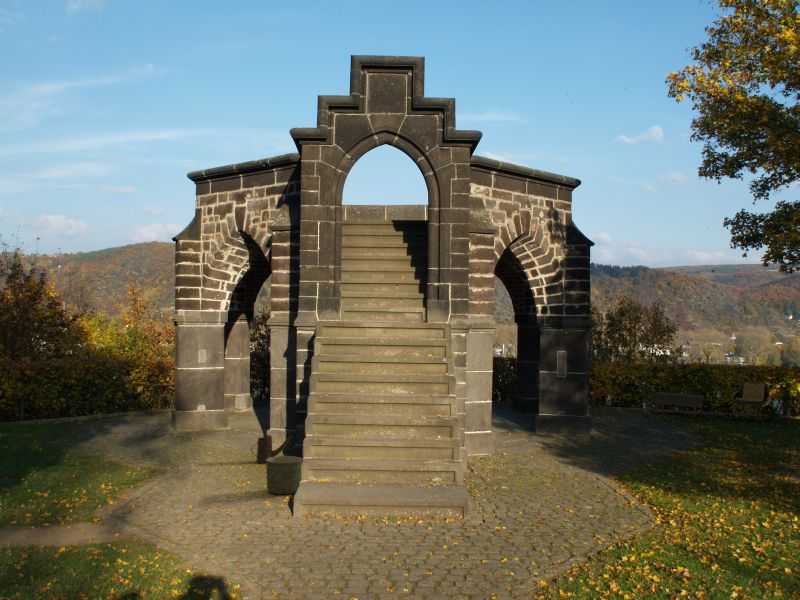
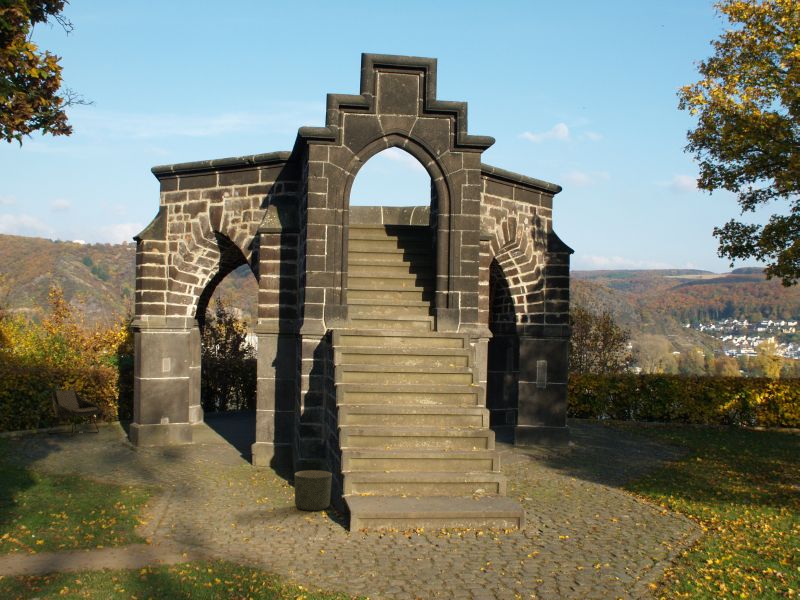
lounge chair: present [731,381,771,422] -> present [48,390,102,436]
bench: present [654,392,703,417] -> none [611,400,659,425]
watering can: present [251,429,292,464] -> none [251,443,294,480]

